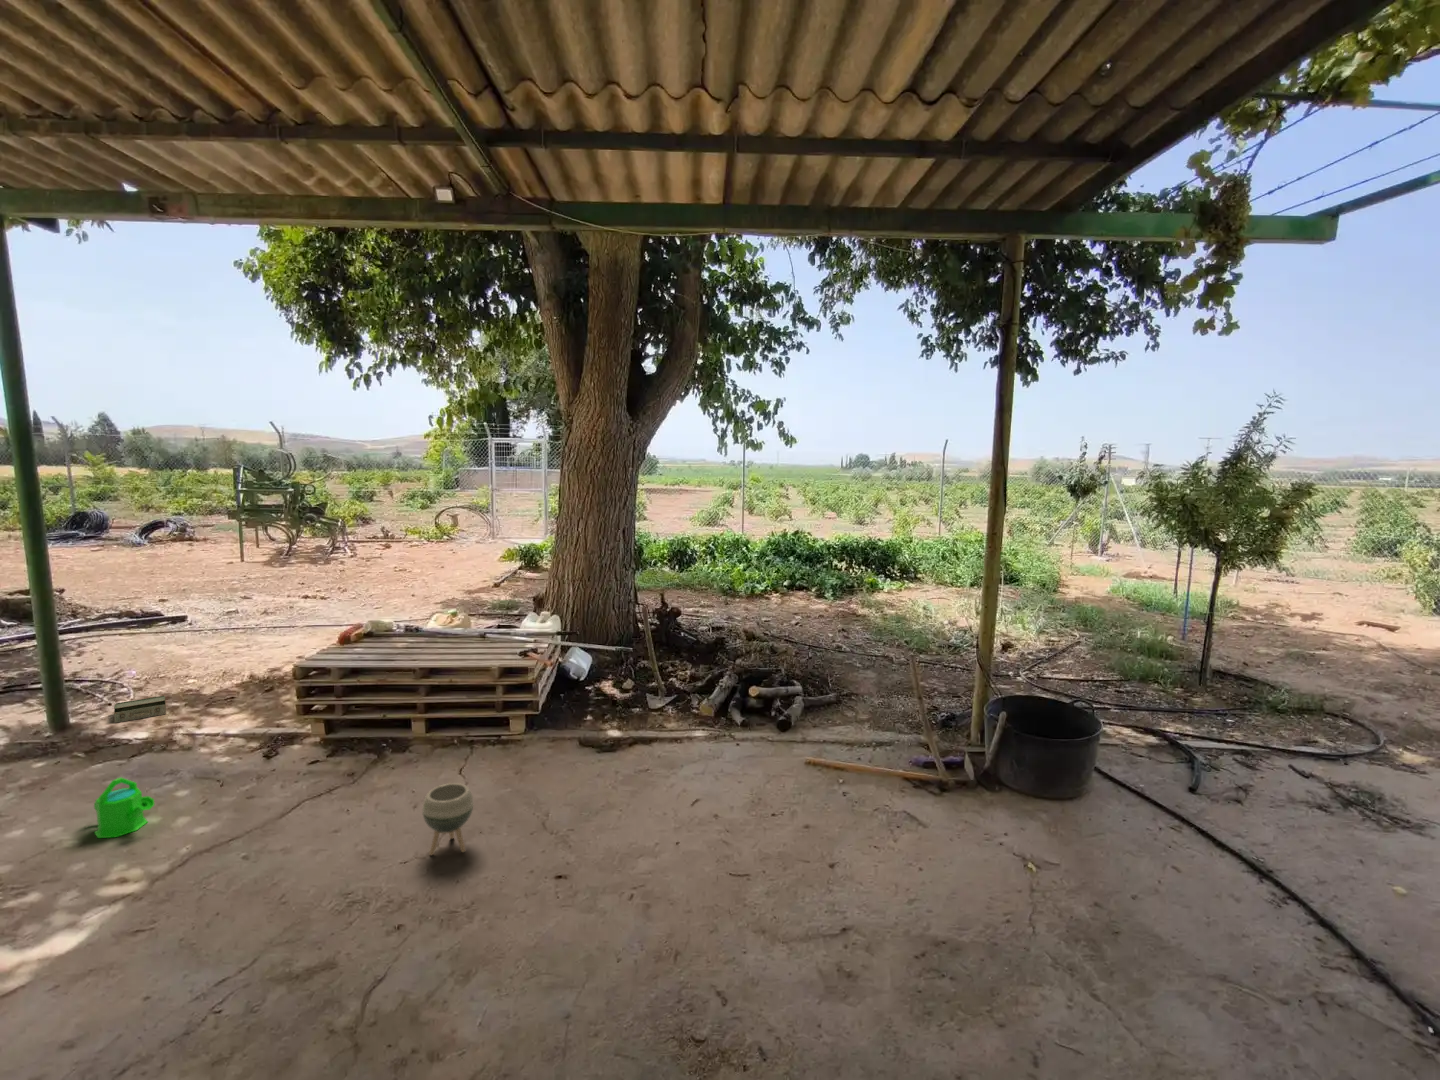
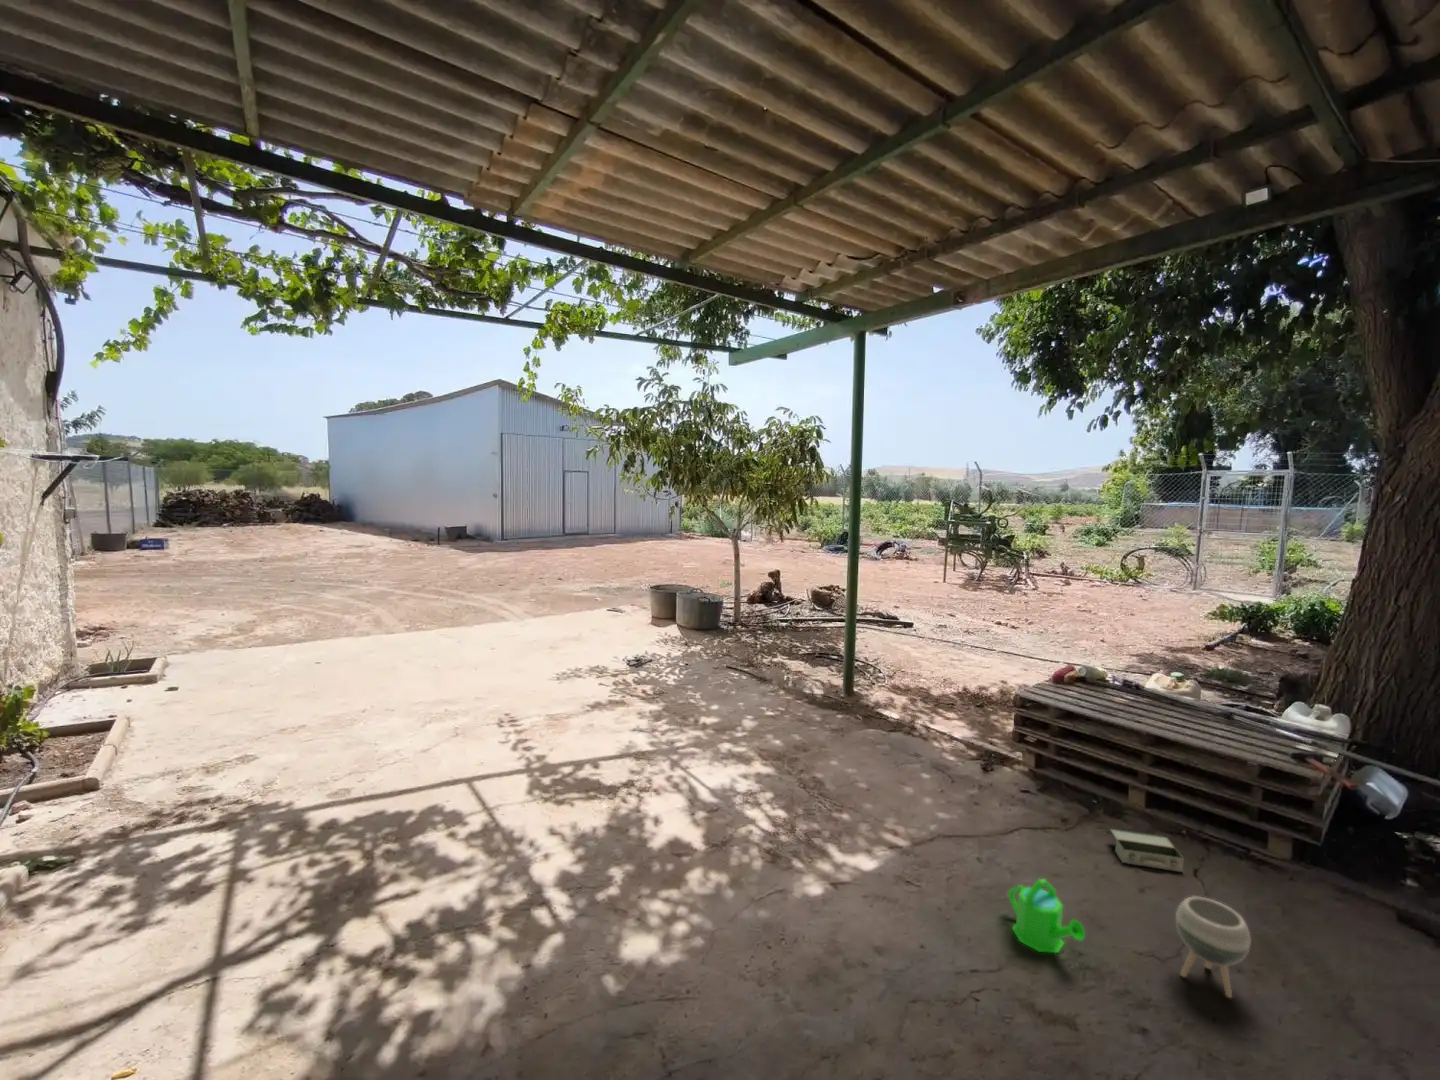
toolbox: present [114,696,166,723] -> present [1110,828,1184,872]
watering can: present [94,778,154,838] -> present [1008,879,1085,953]

